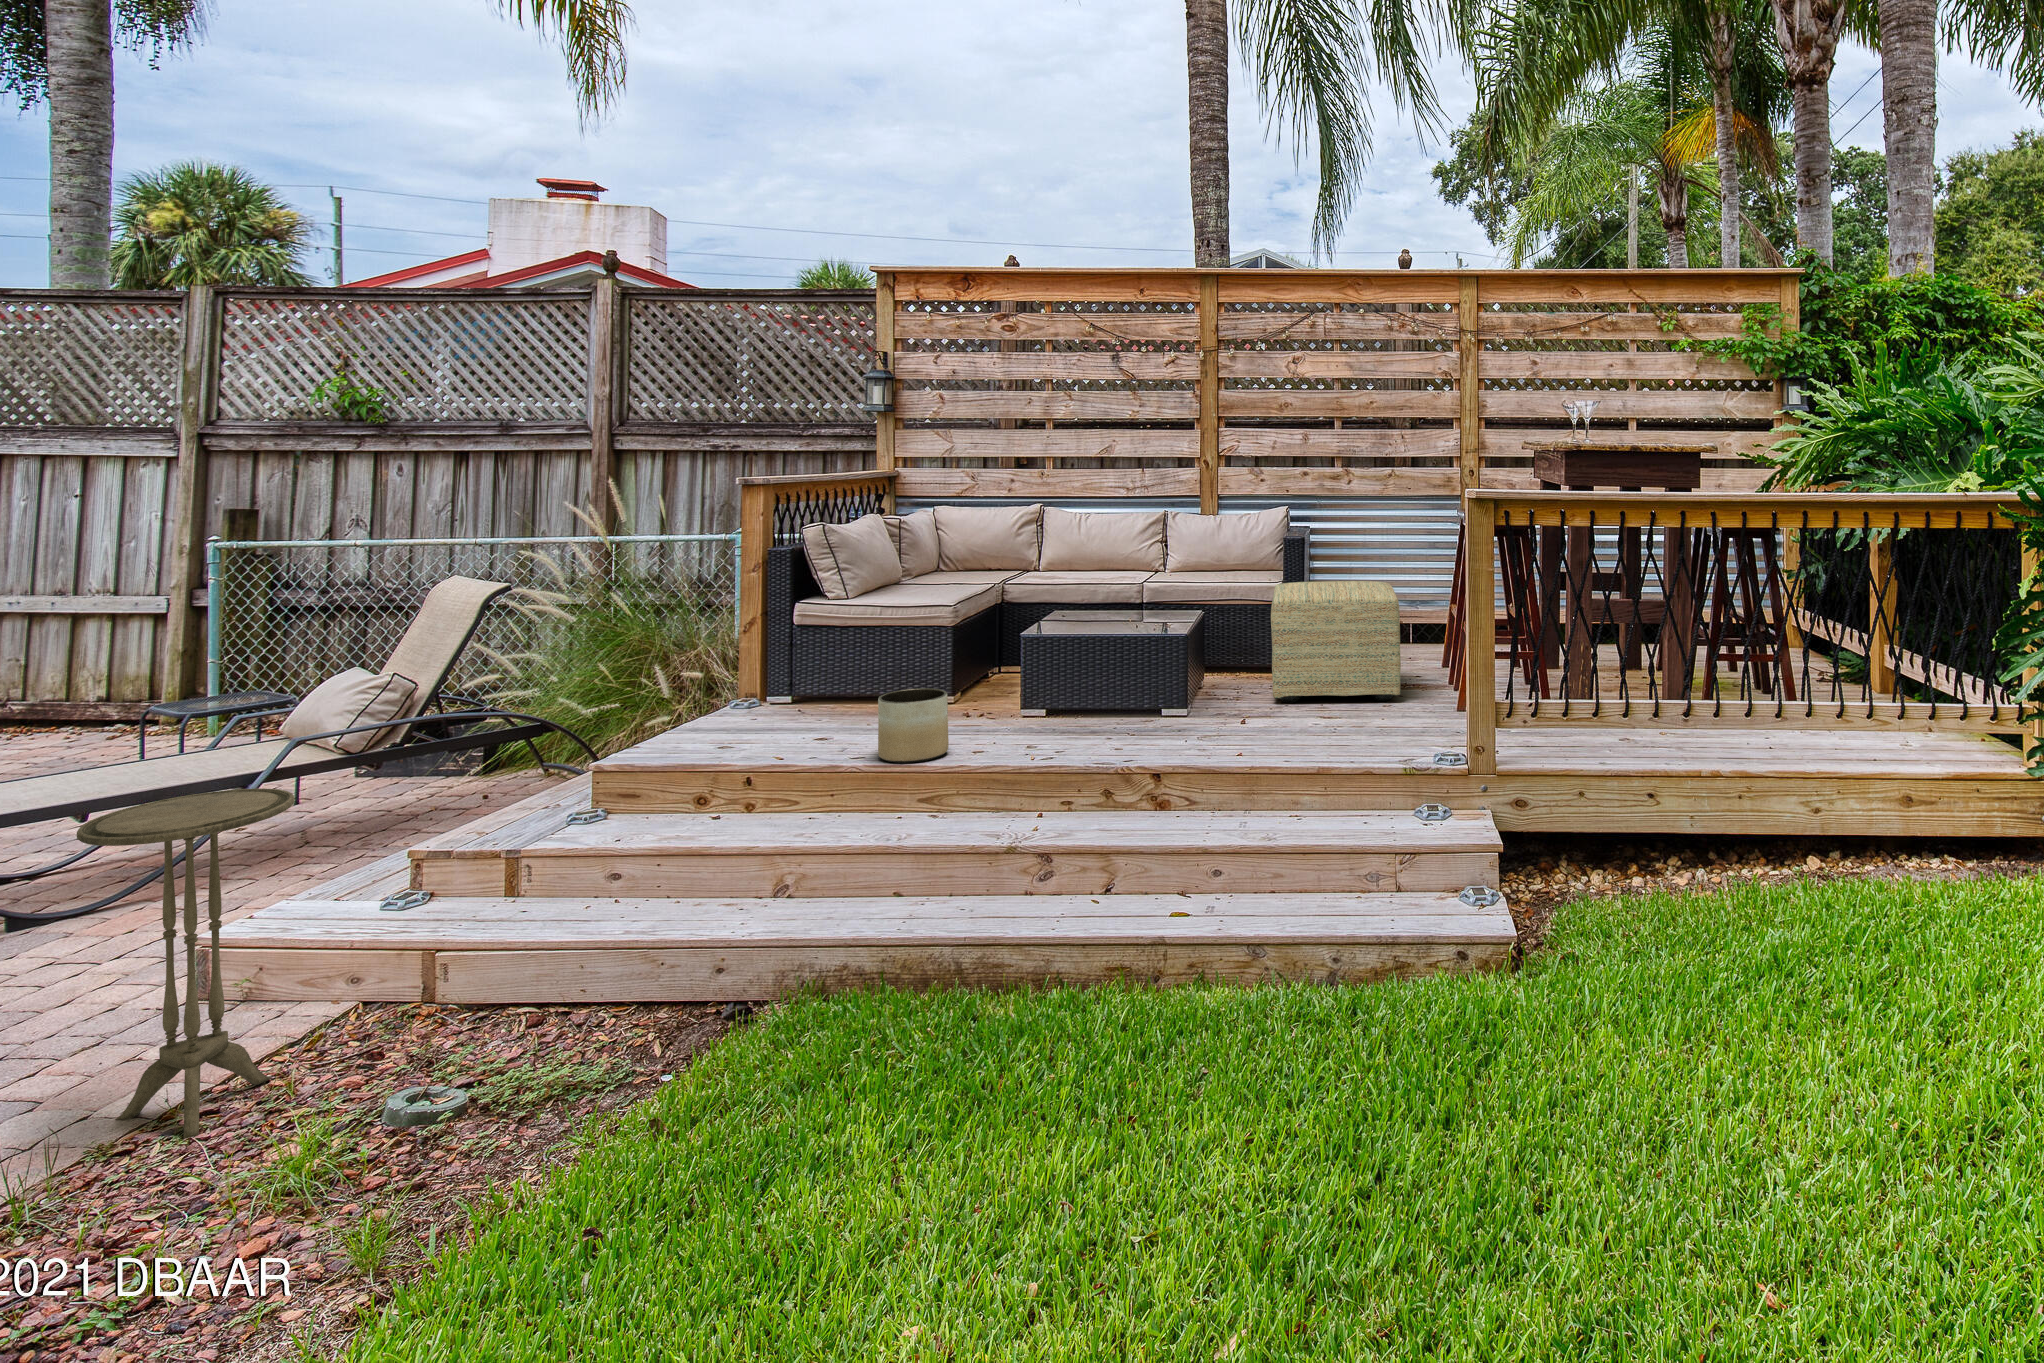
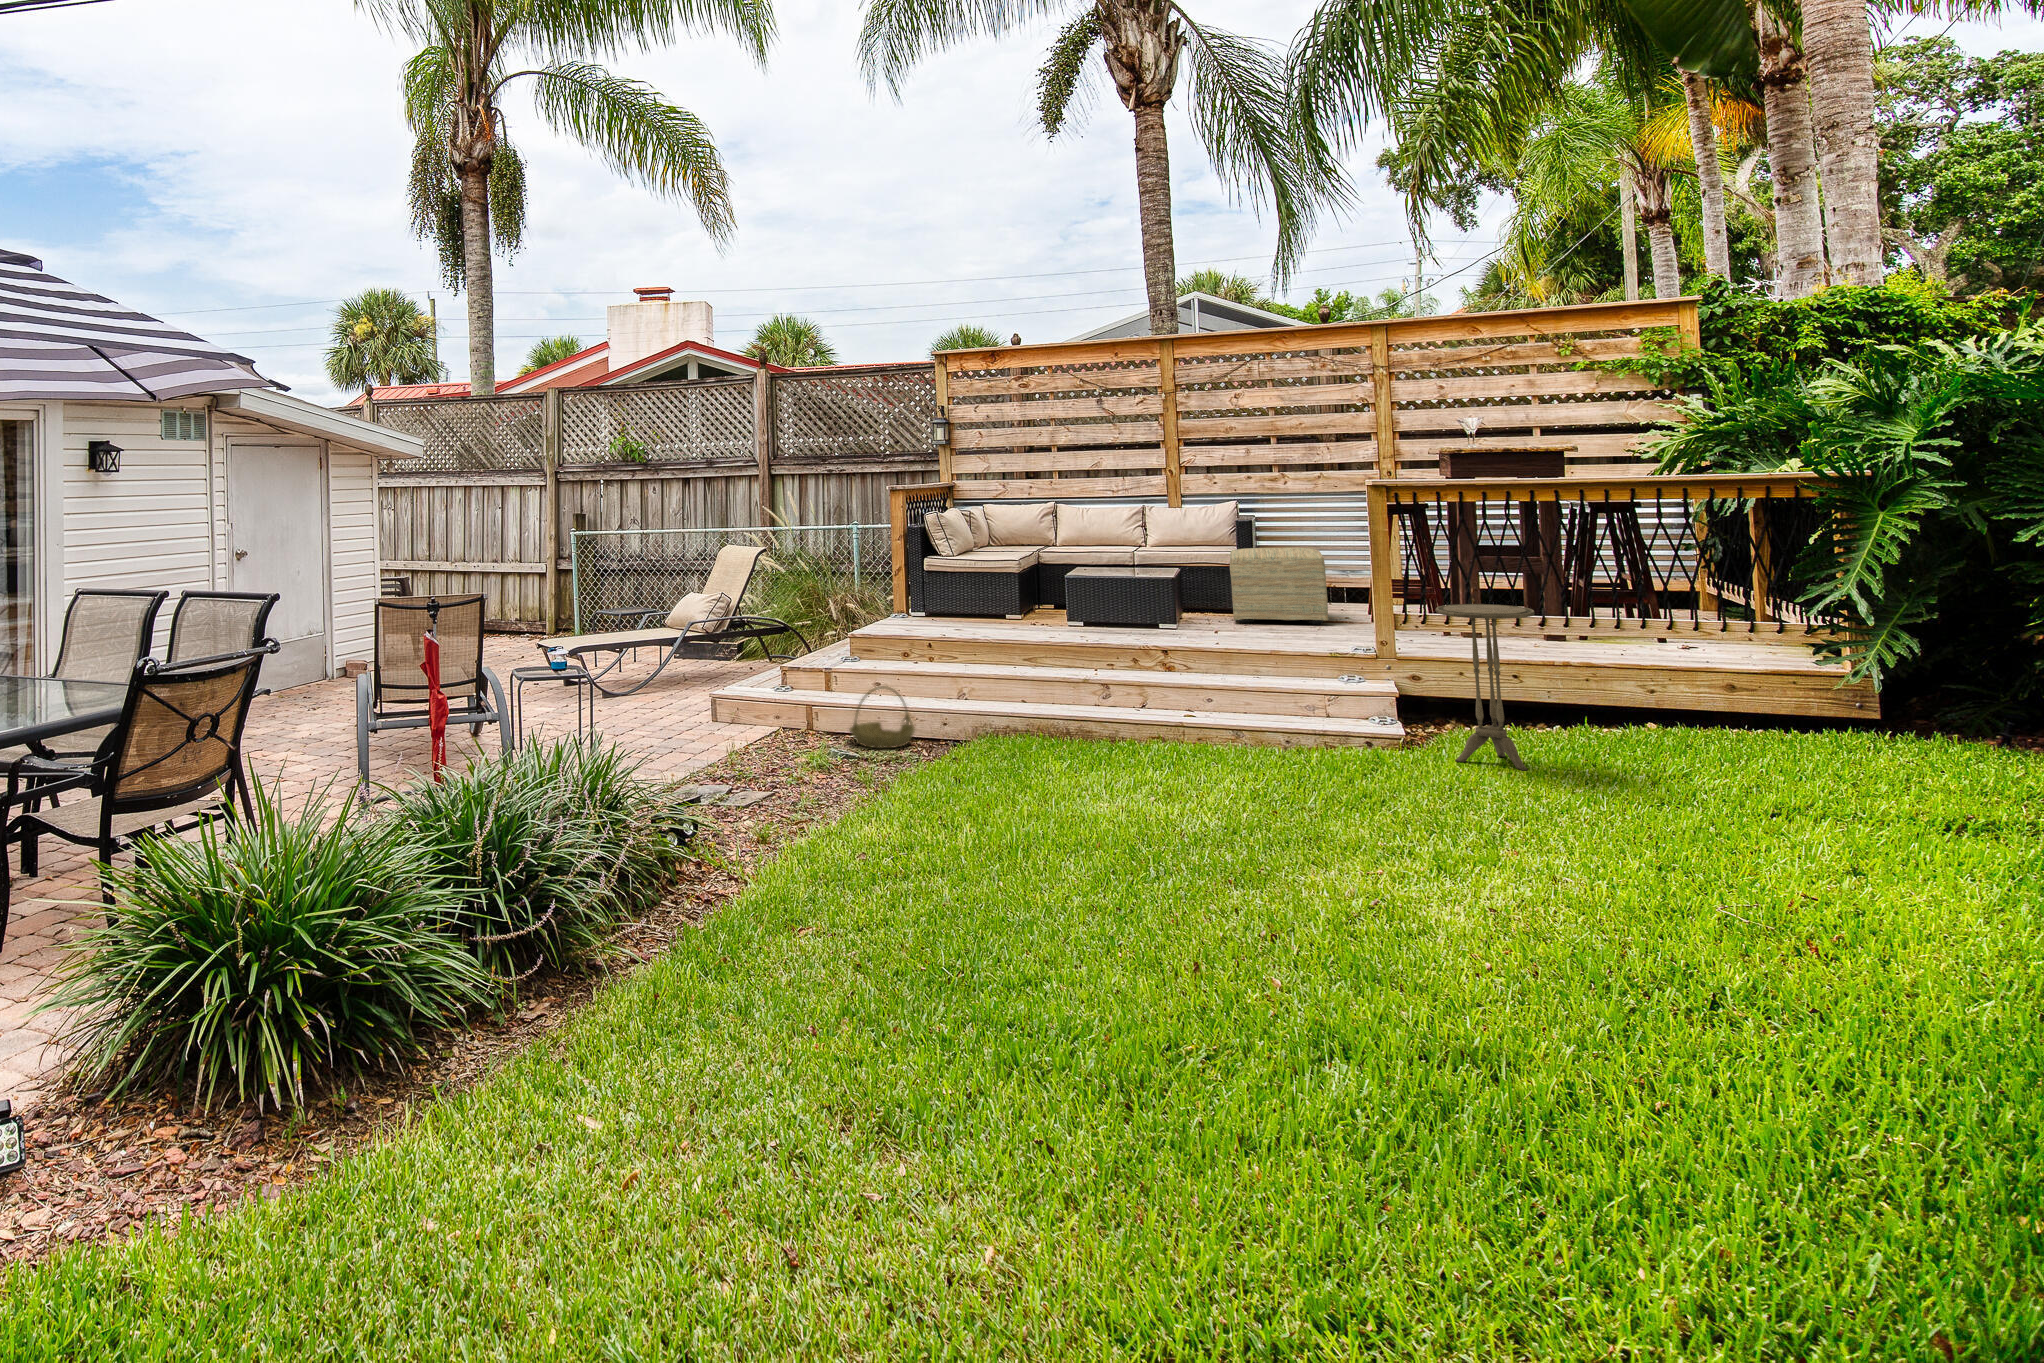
planter: present [878,688,949,763] -> none [999,599,1038,637]
side table: present [77,788,294,1139] -> present [1436,604,1535,770]
basket: none [413,945,597,1111] -> present [850,686,915,748]

